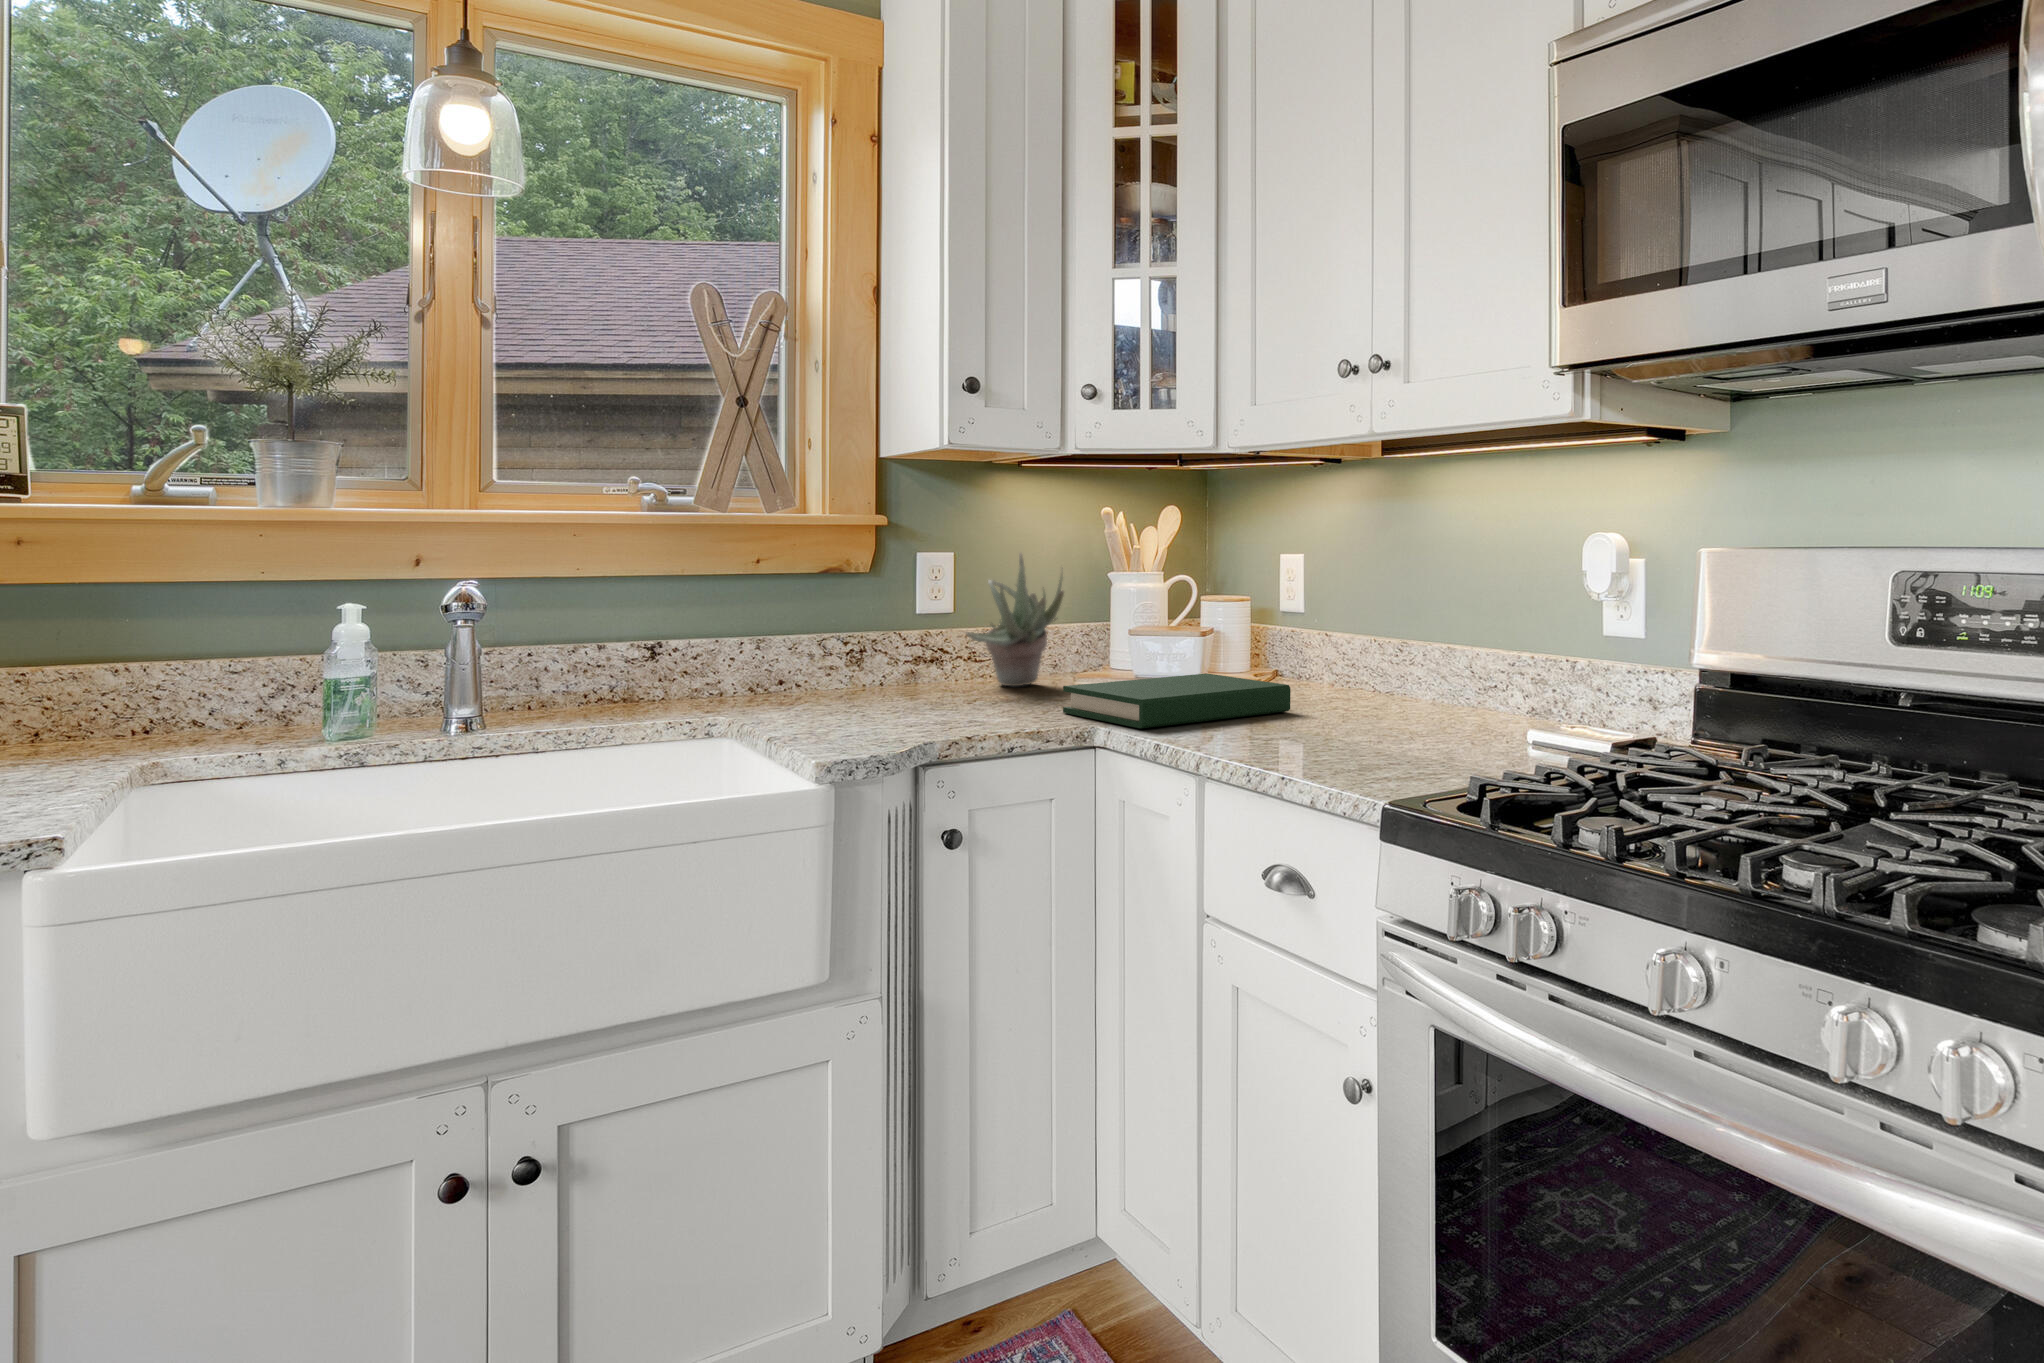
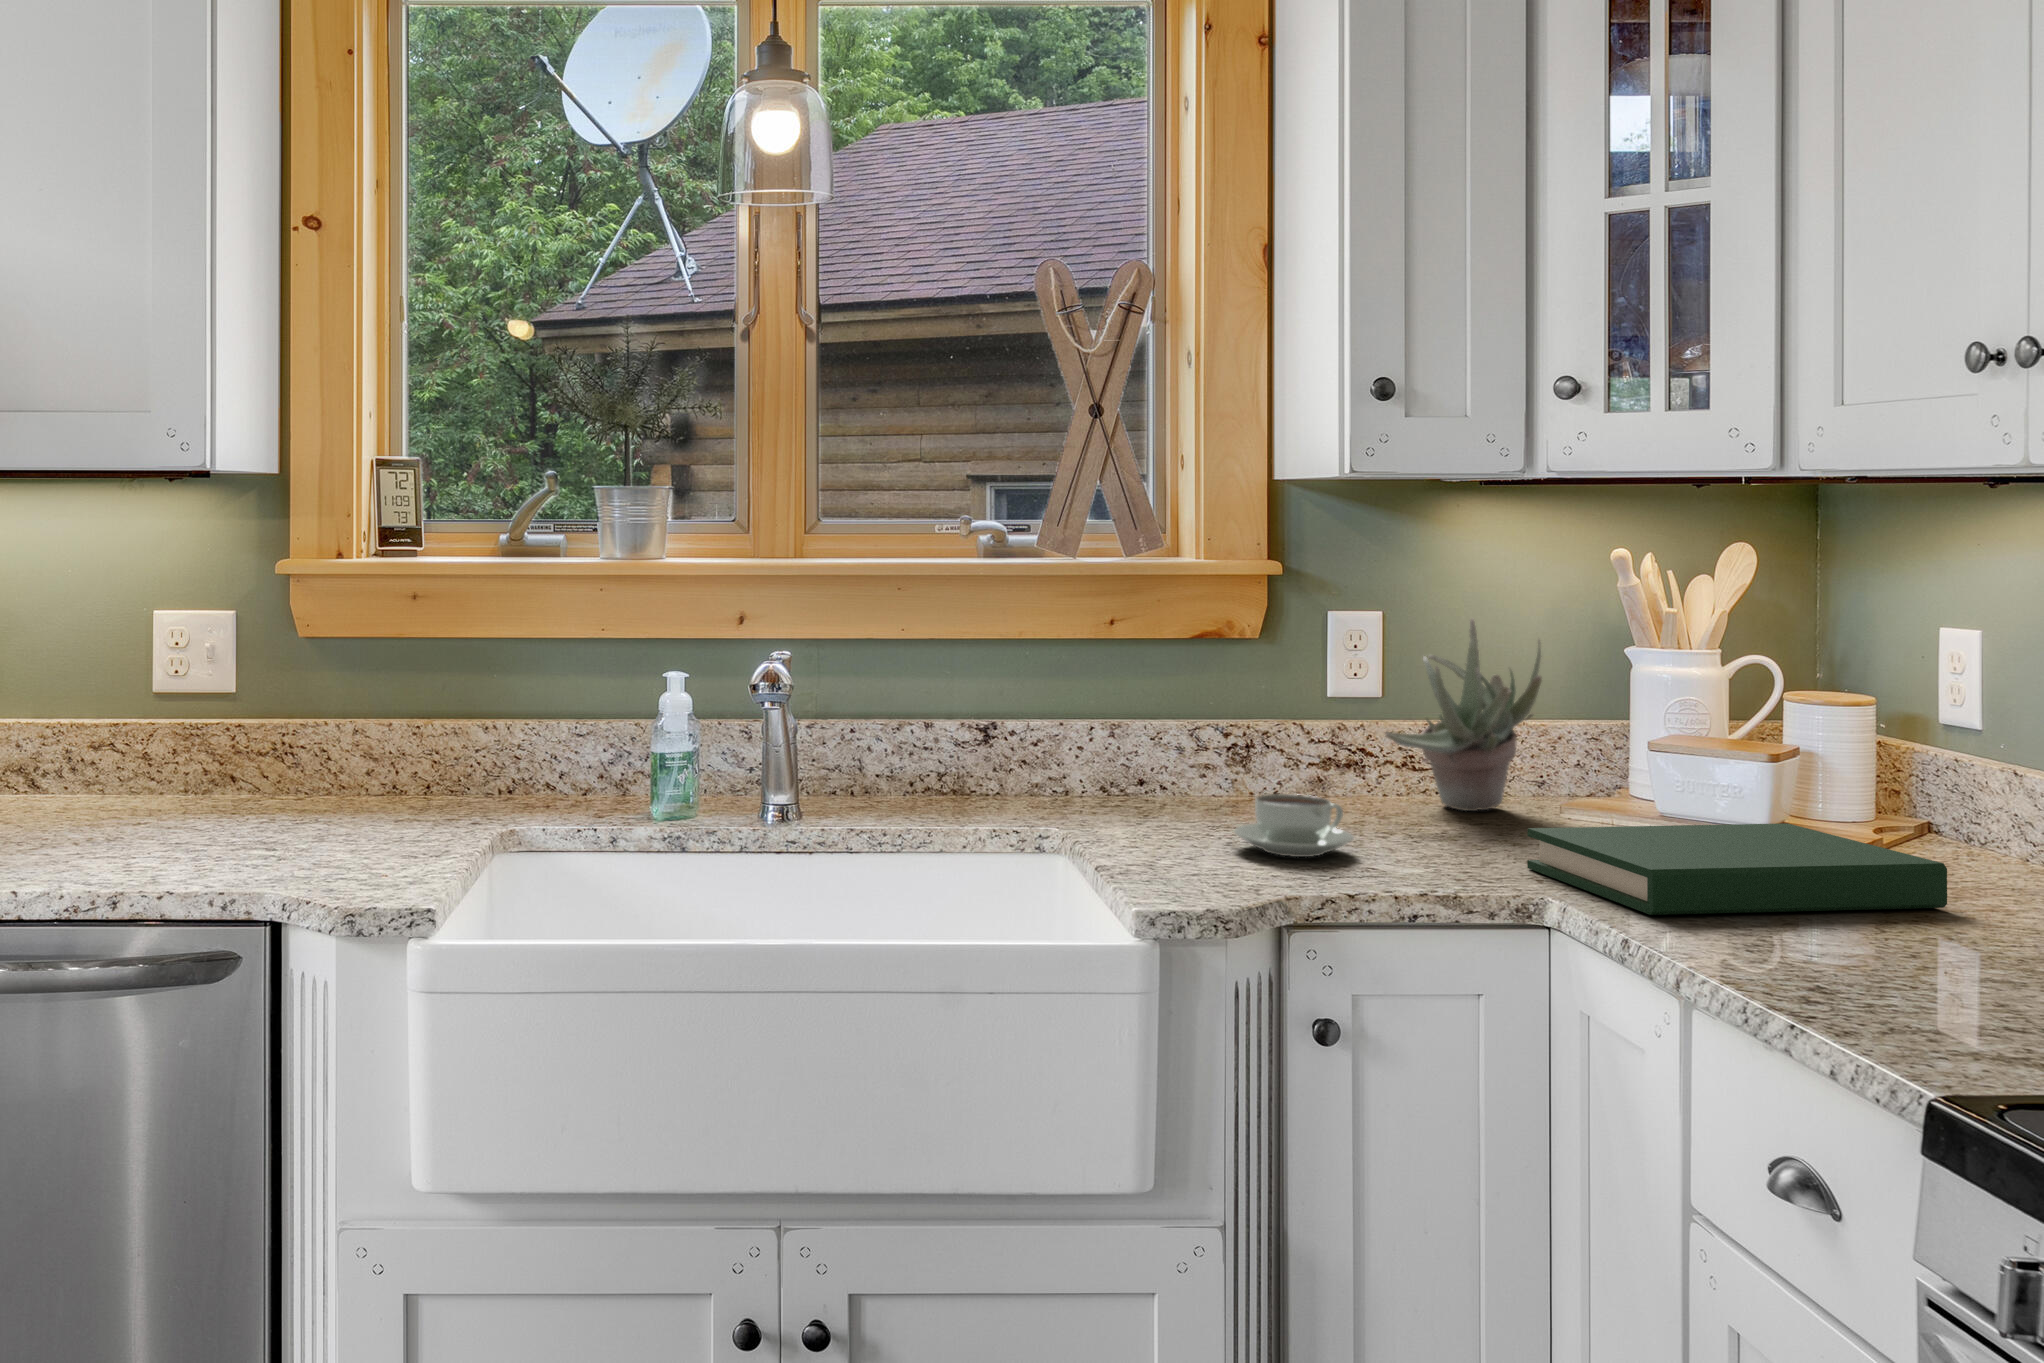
coffee cup: none [866,677,951,719] -> present [1234,794,1354,857]

